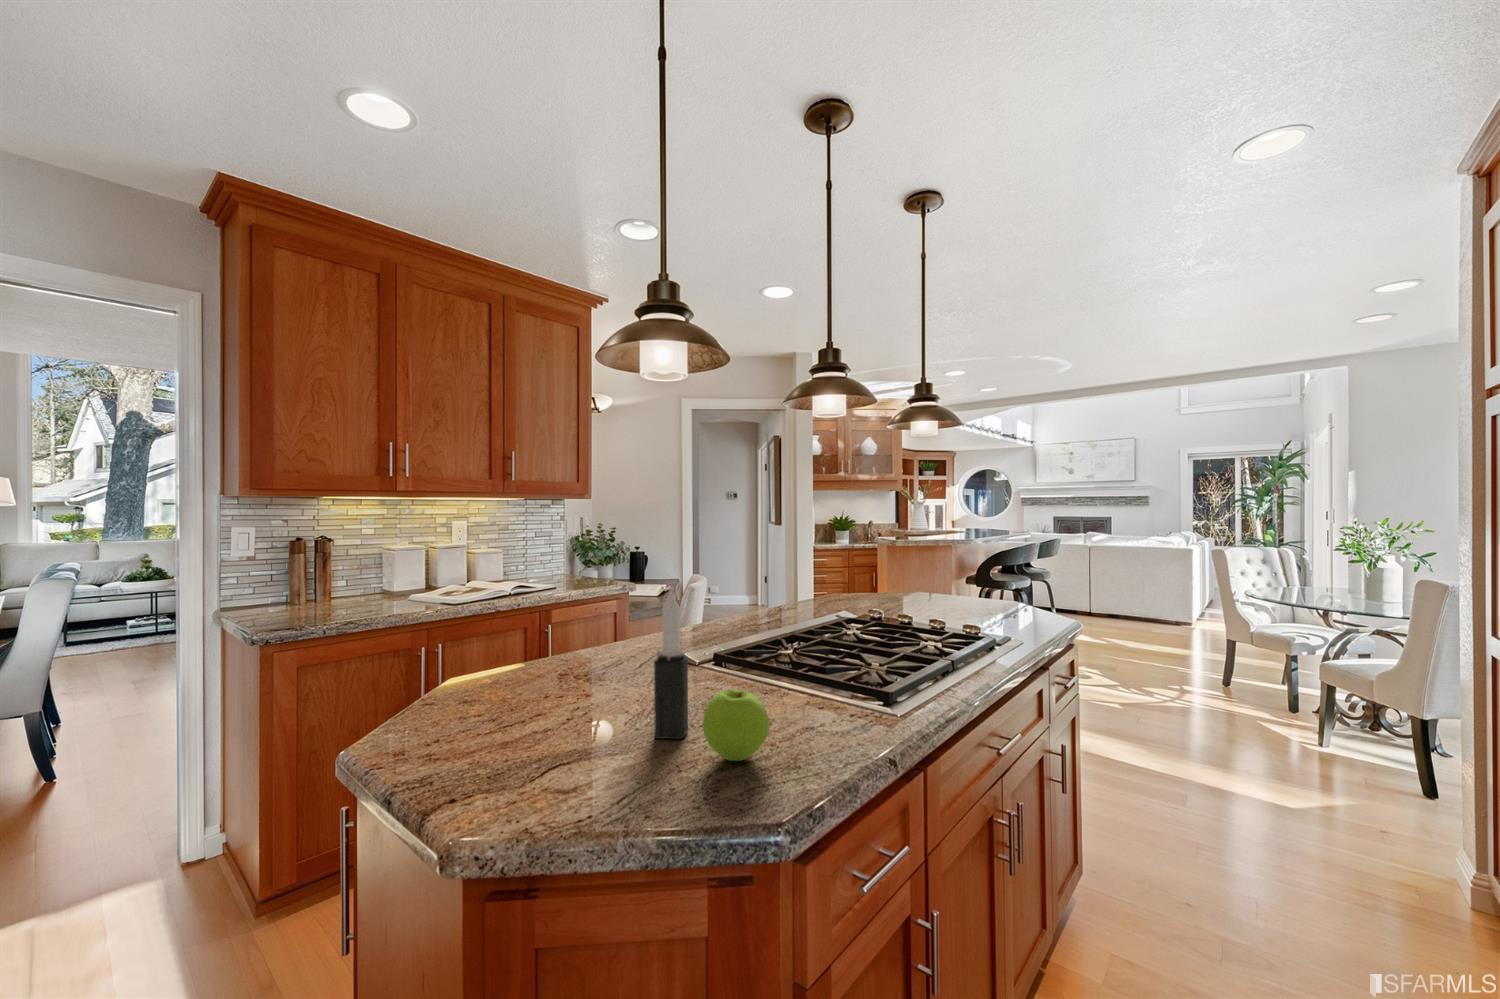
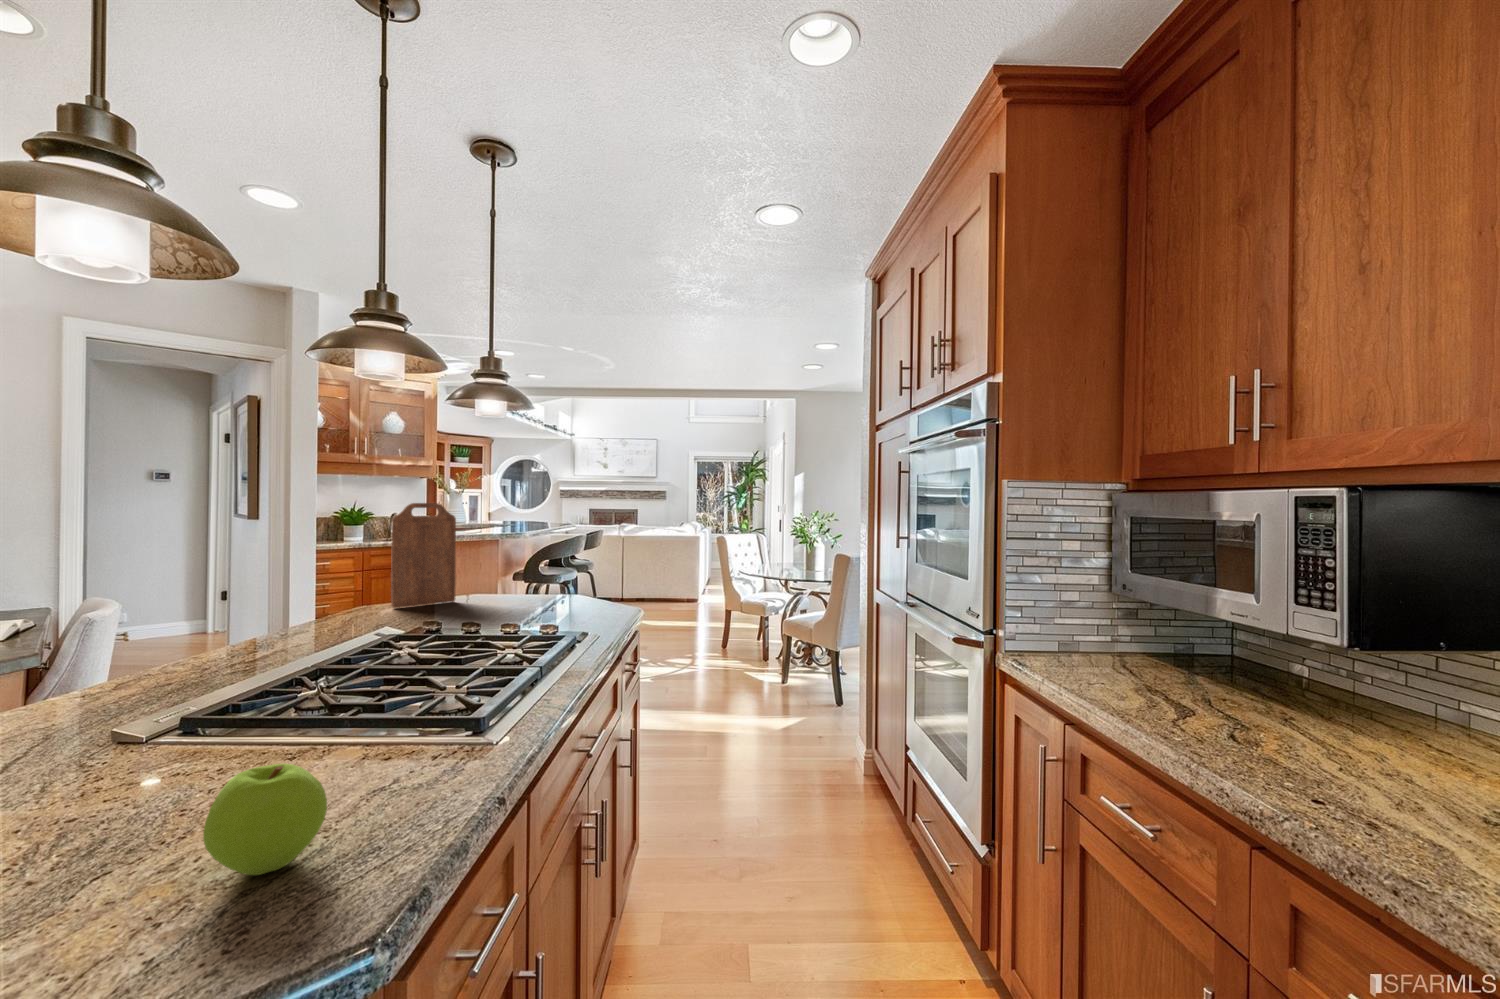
cutting board: none [852,512,903,599] -> present [391,503,456,608]
candle: present [654,587,688,739] -> none [88,622,162,879]

